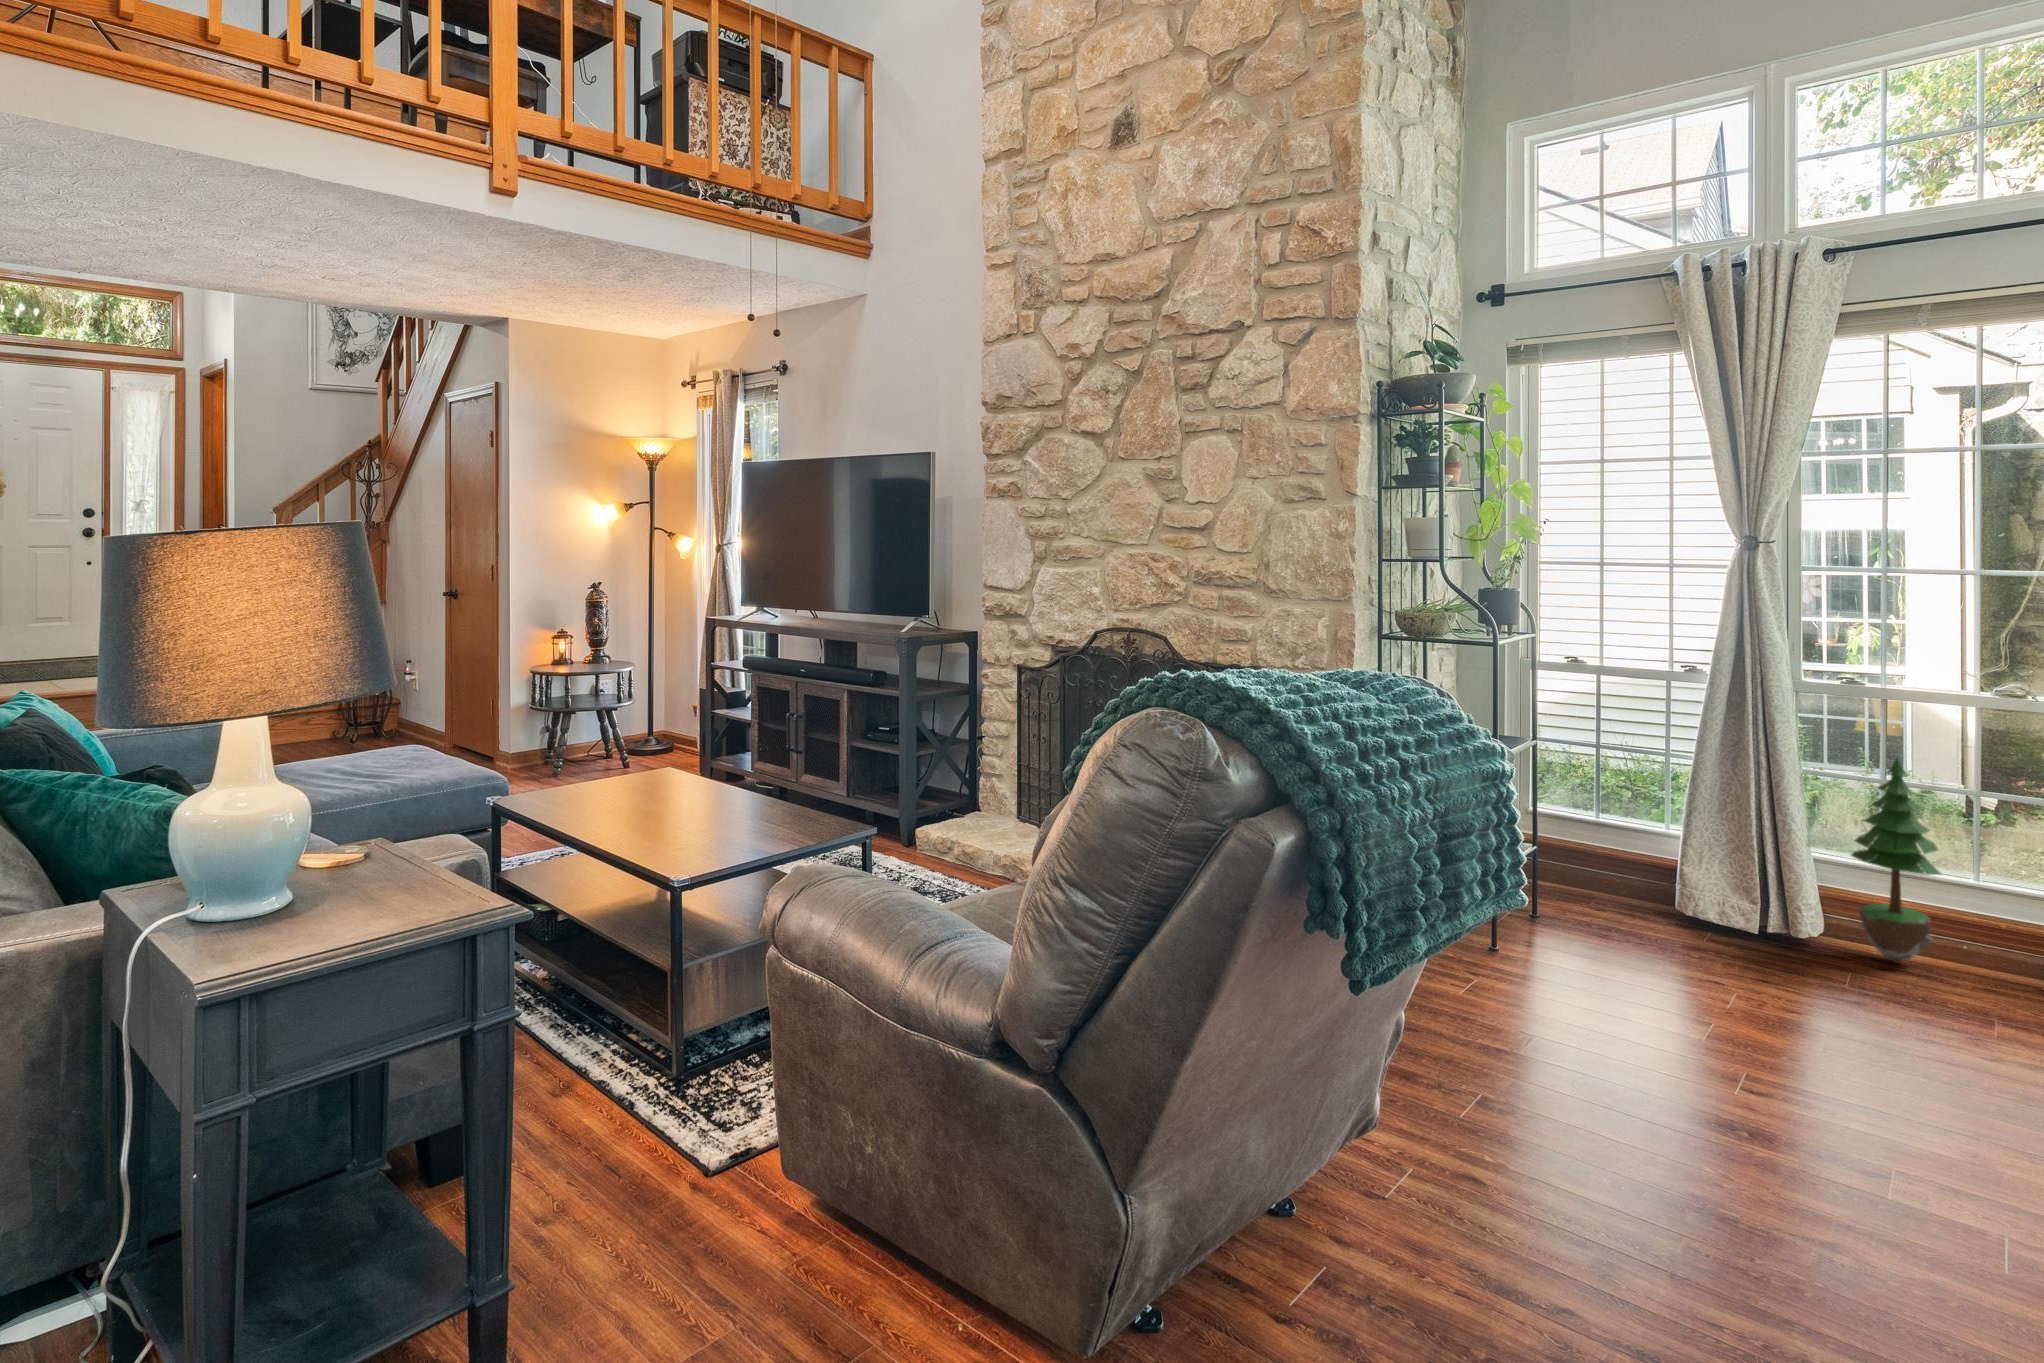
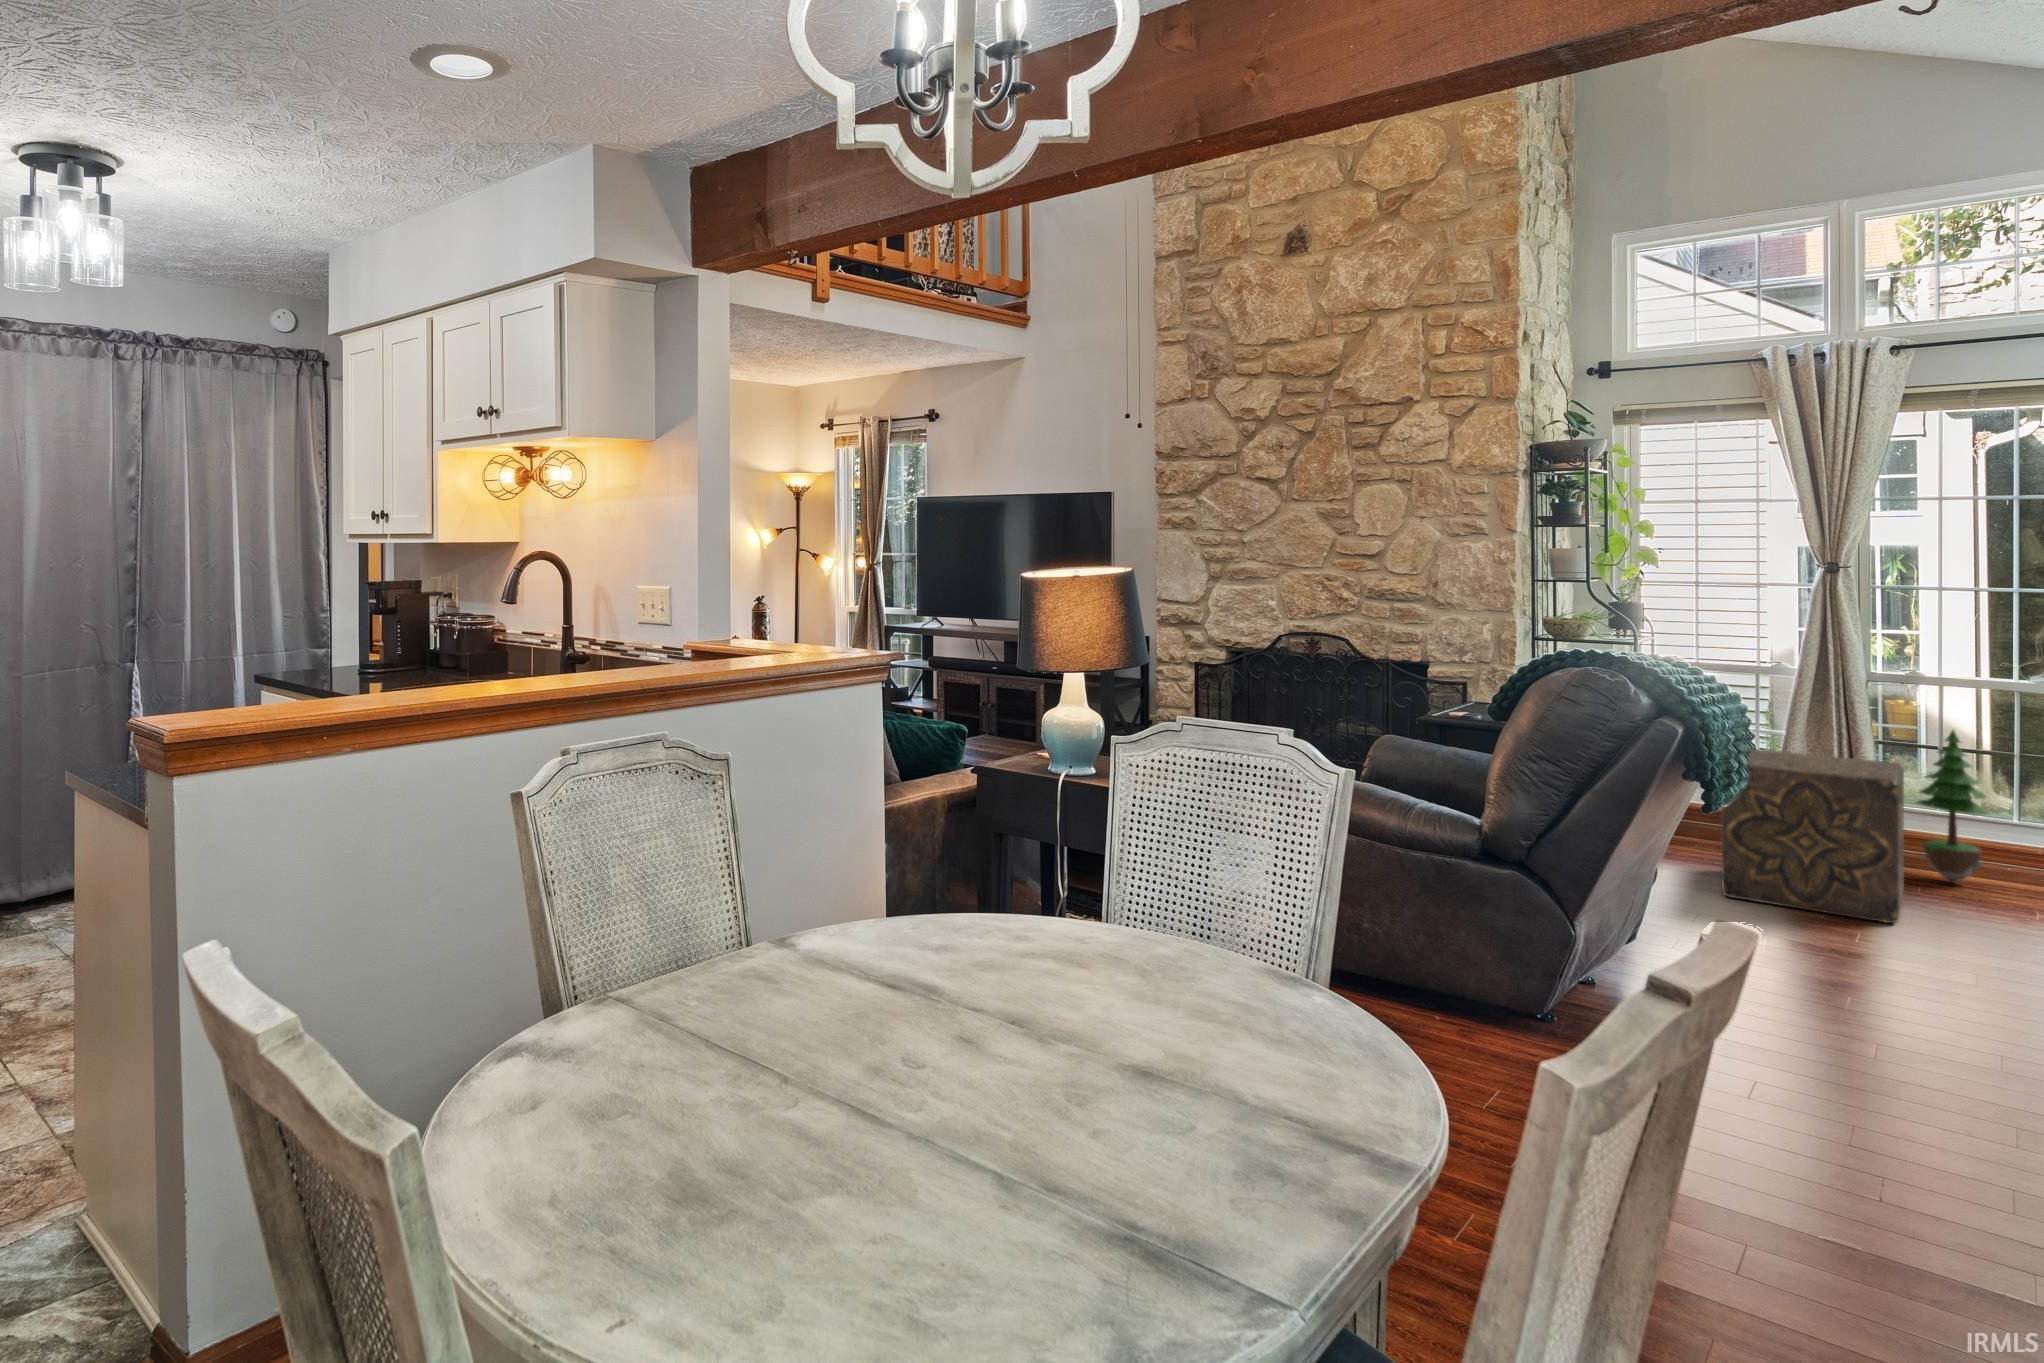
ottoman: none [1588,783,1828,1048] -> present [1722,749,1904,923]

